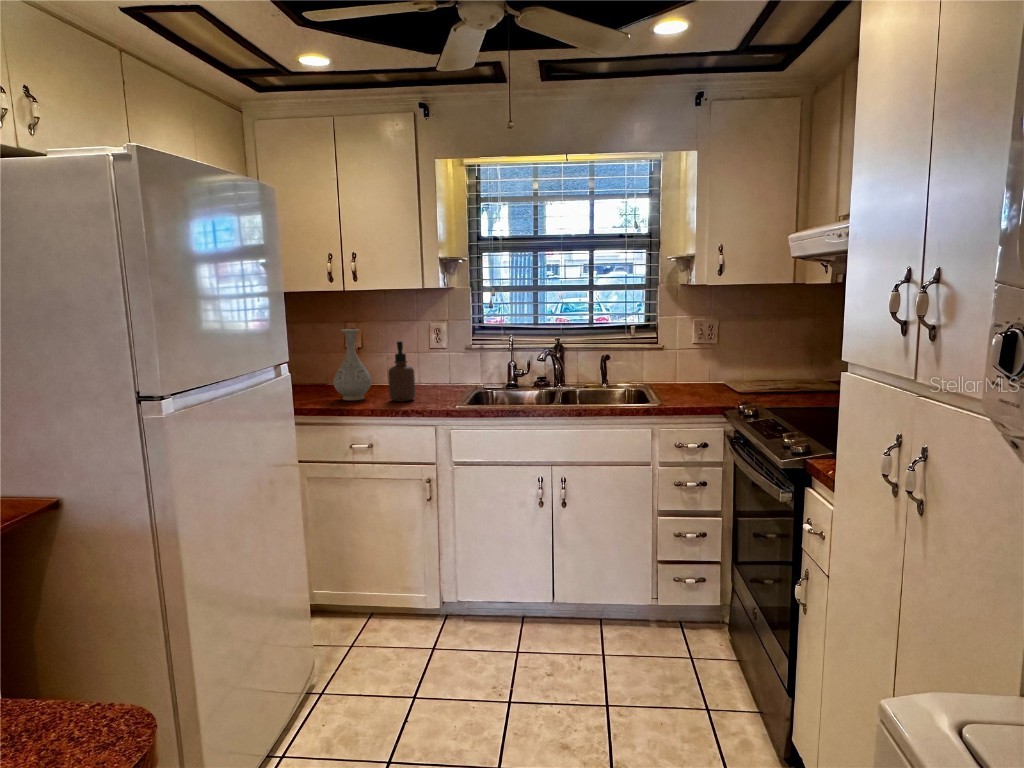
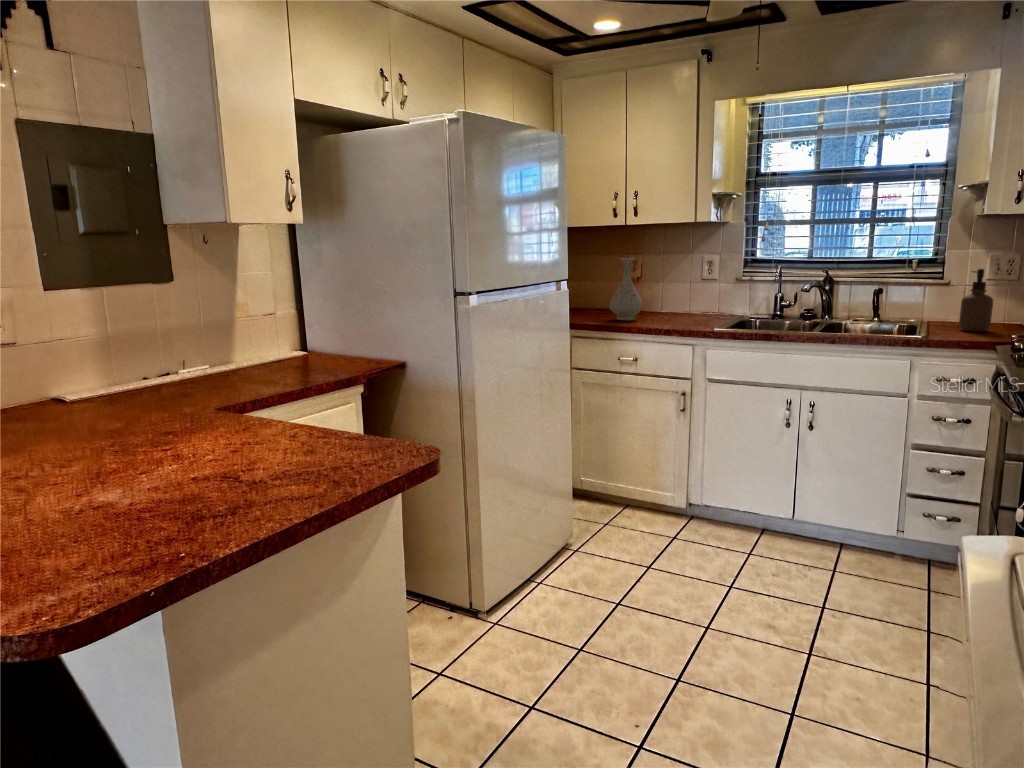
soap dispenser: present [388,341,415,402] -> present [959,269,993,332]

